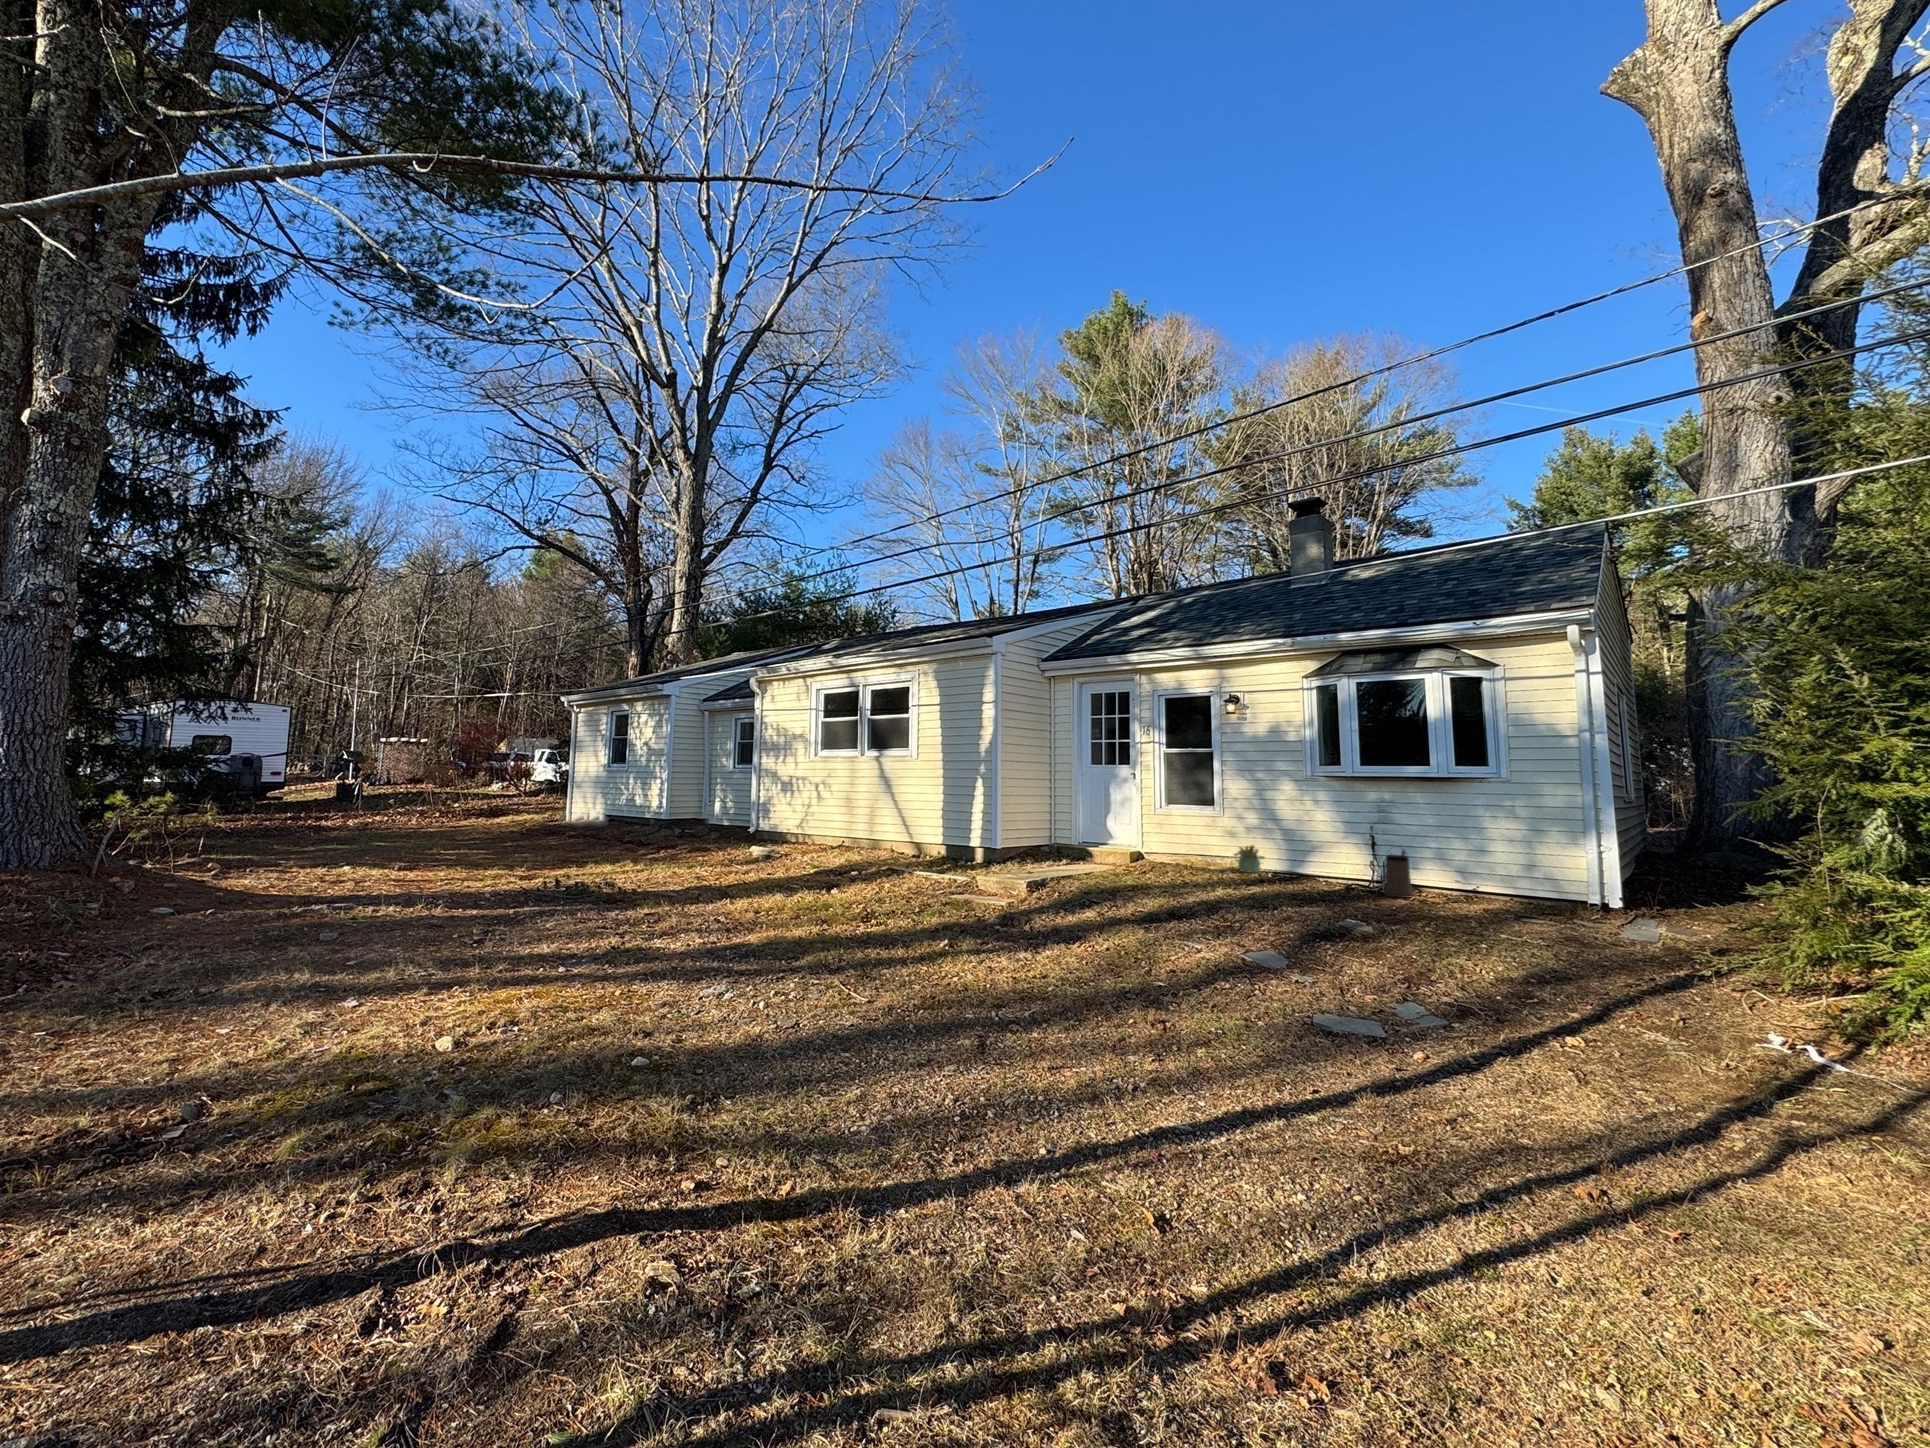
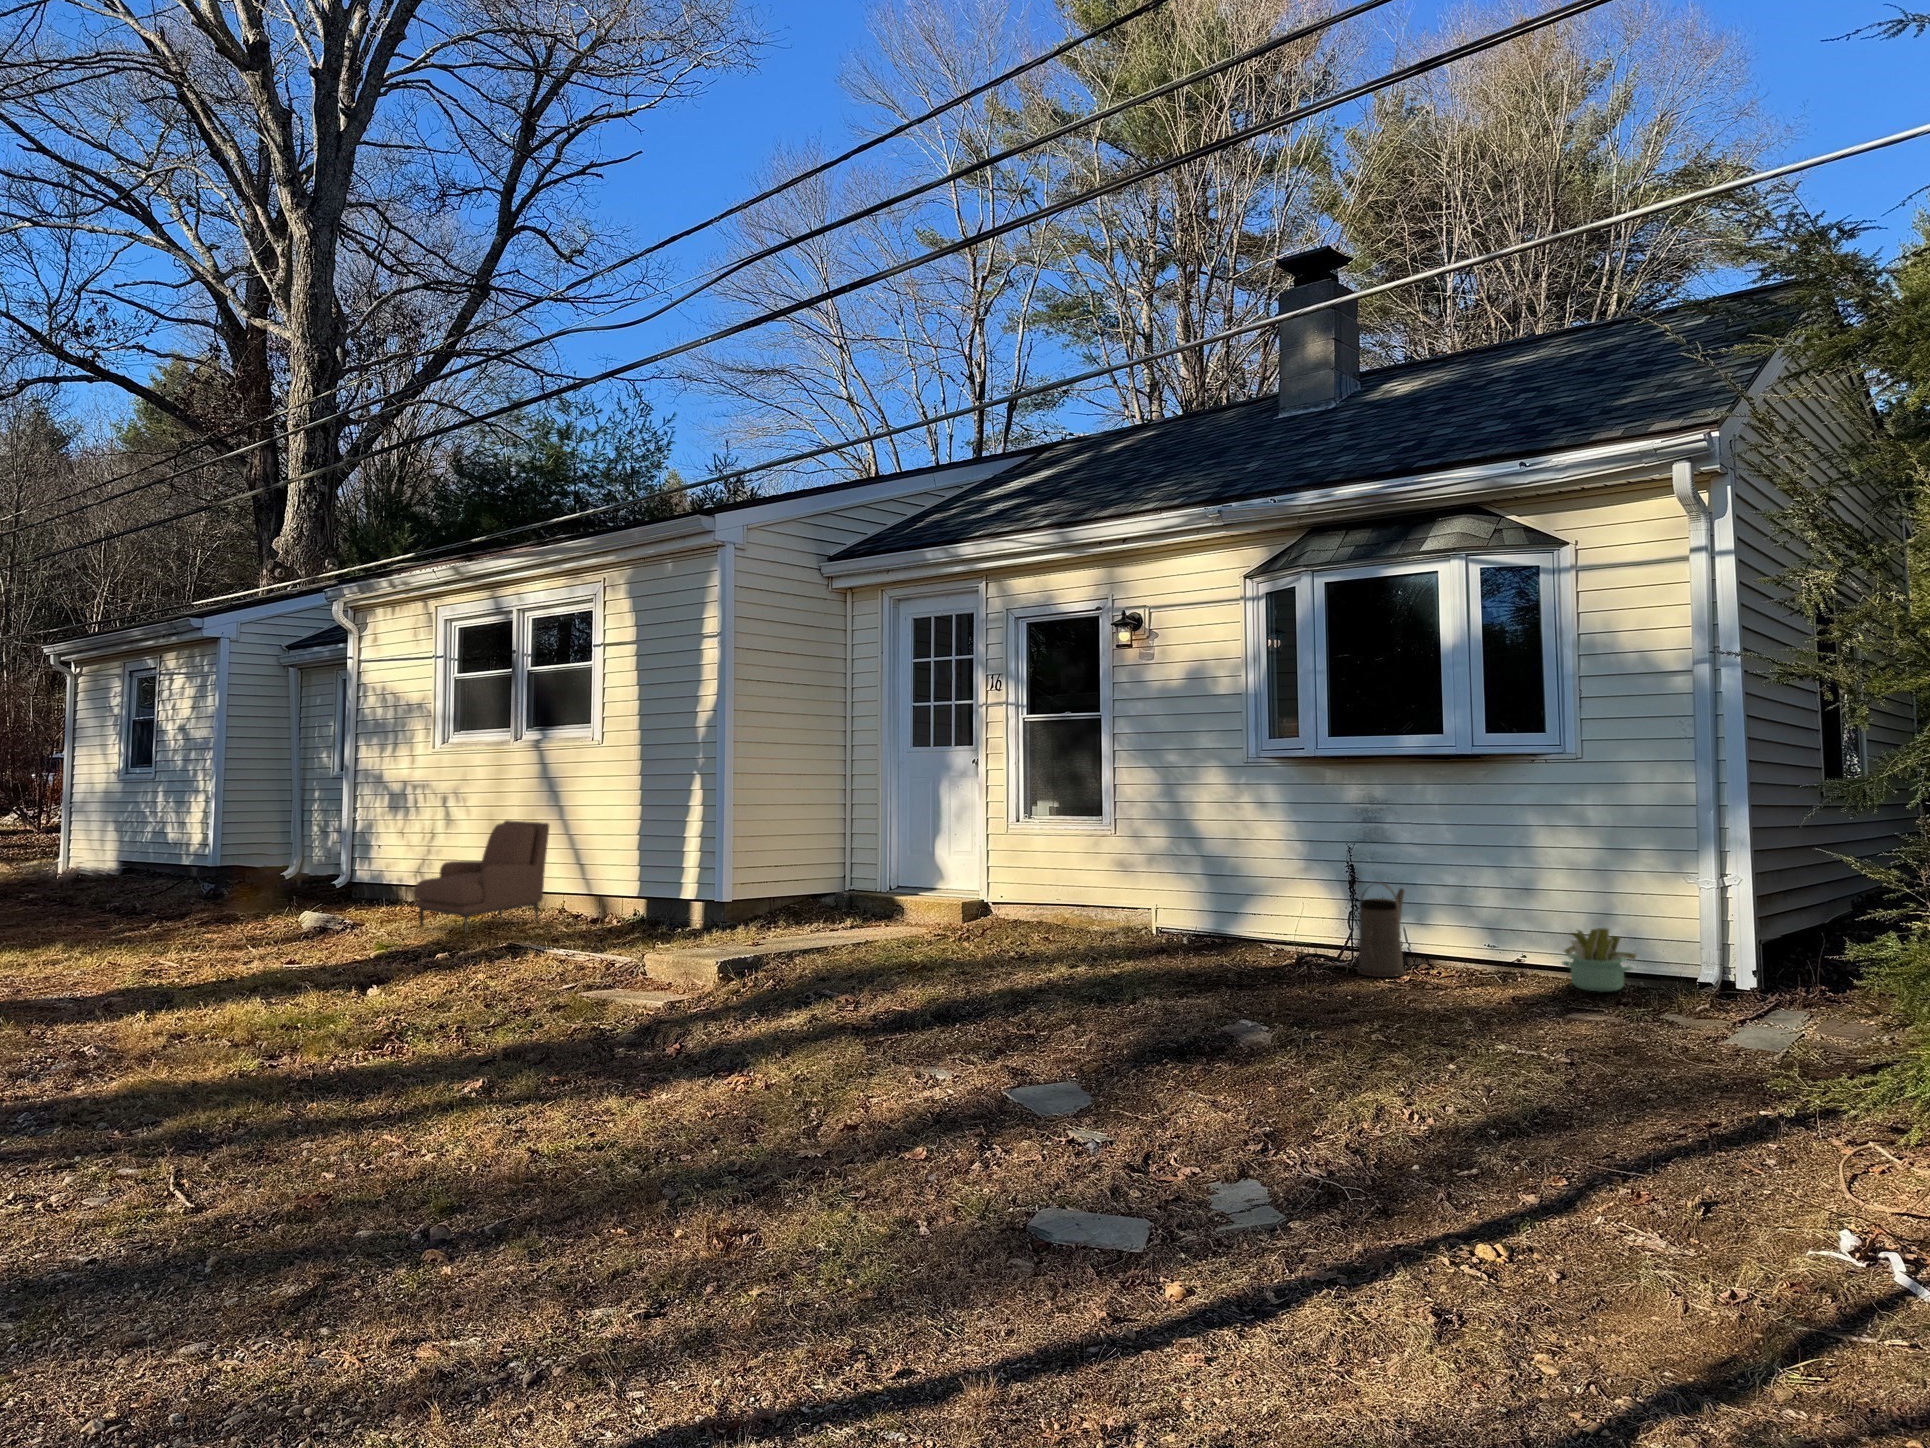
armchair: none [815,800,886,864] -> present [415,820,549,936]
decorative plant: present [1234,845,1264,873] -> present [1562,928,1637,991]

